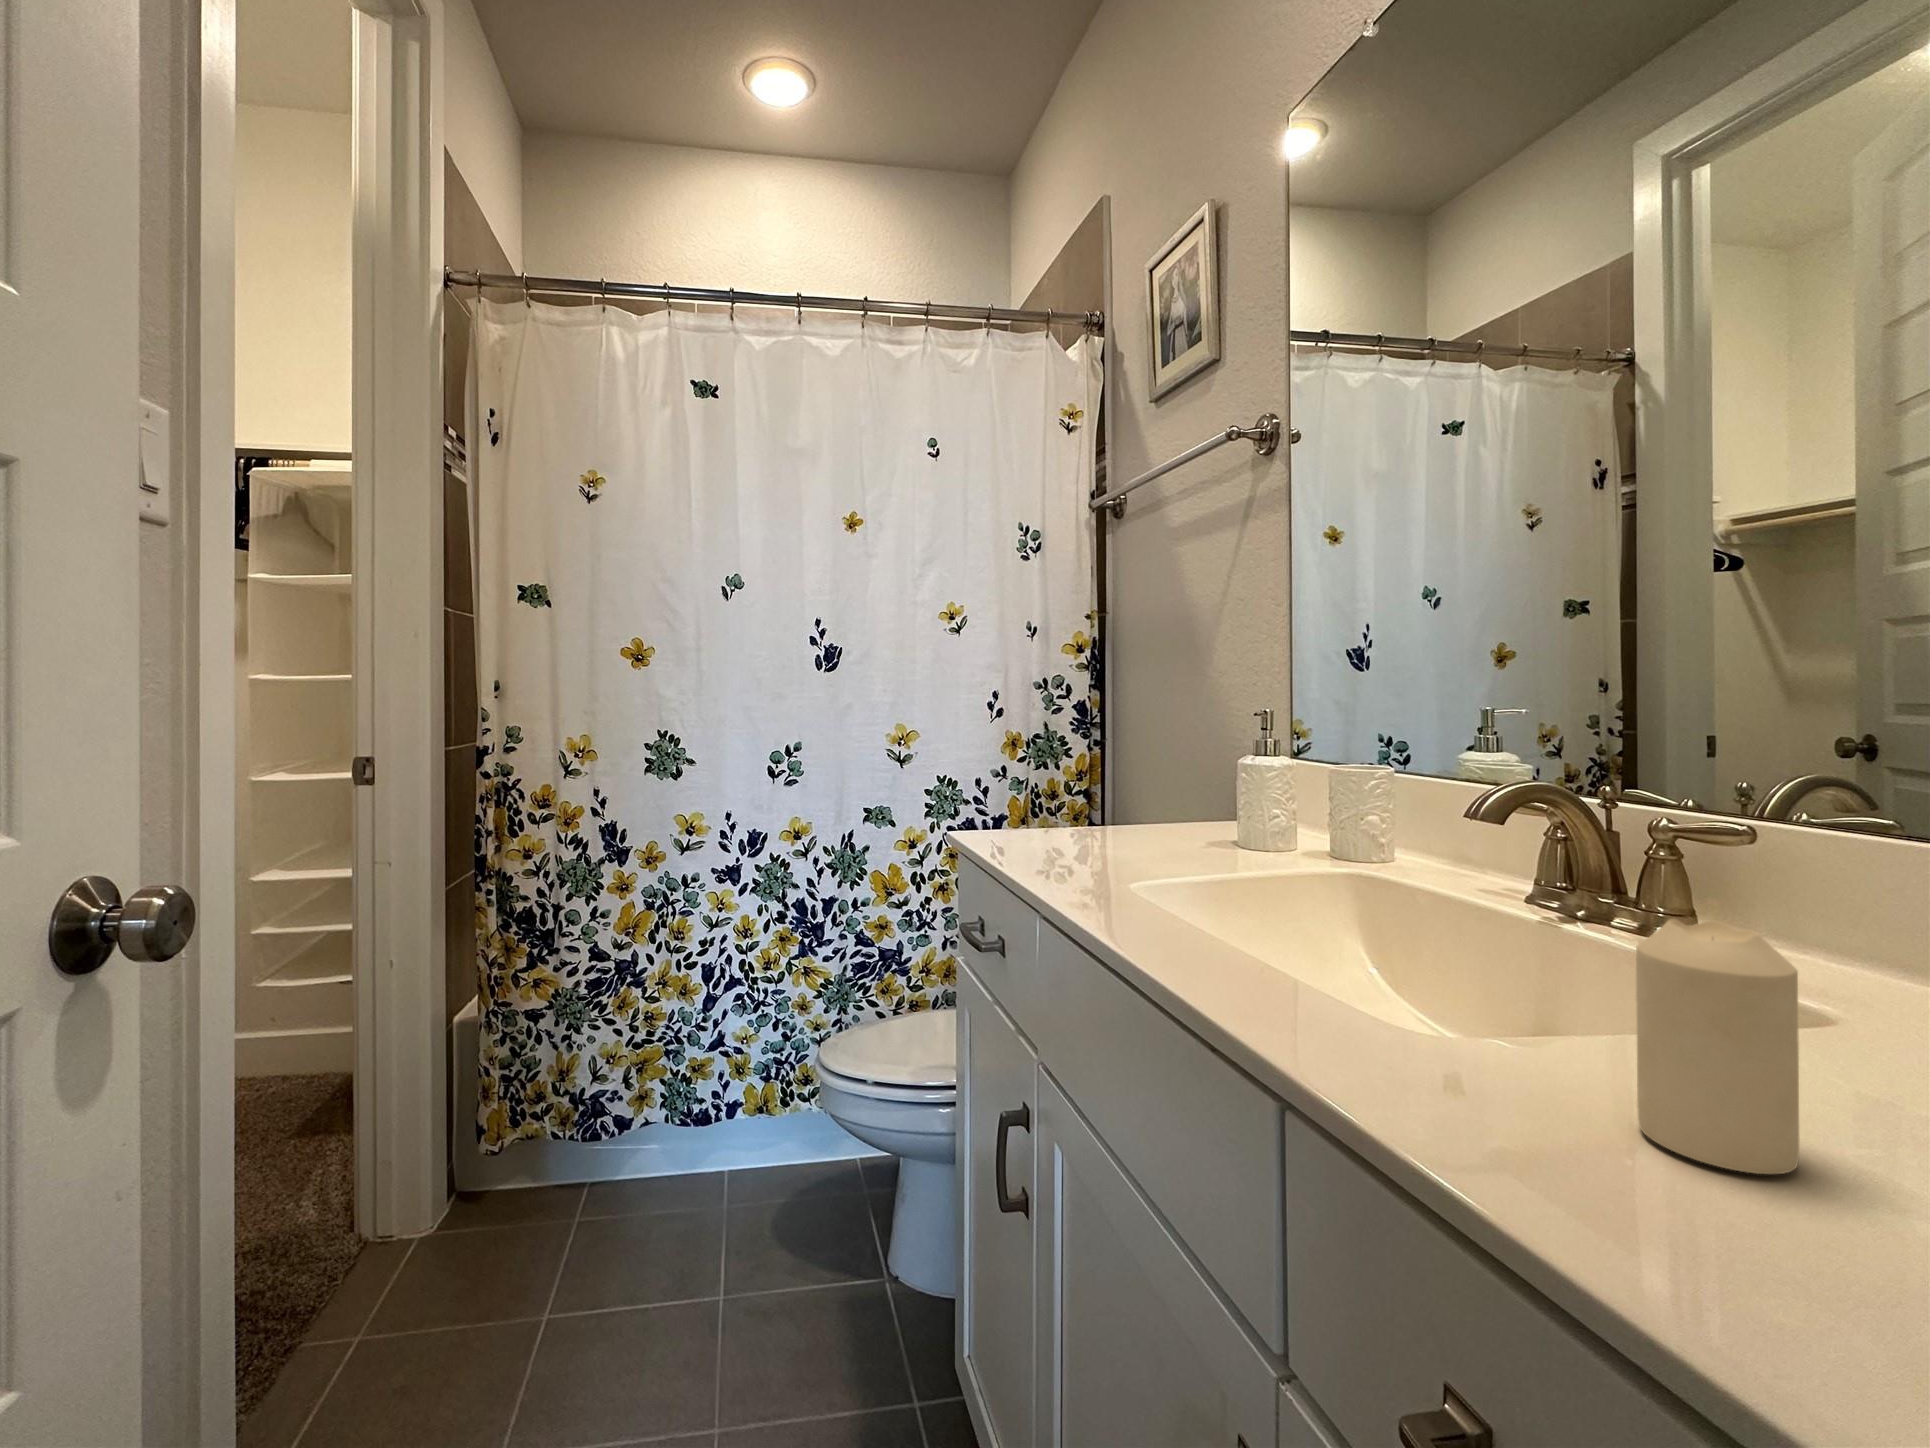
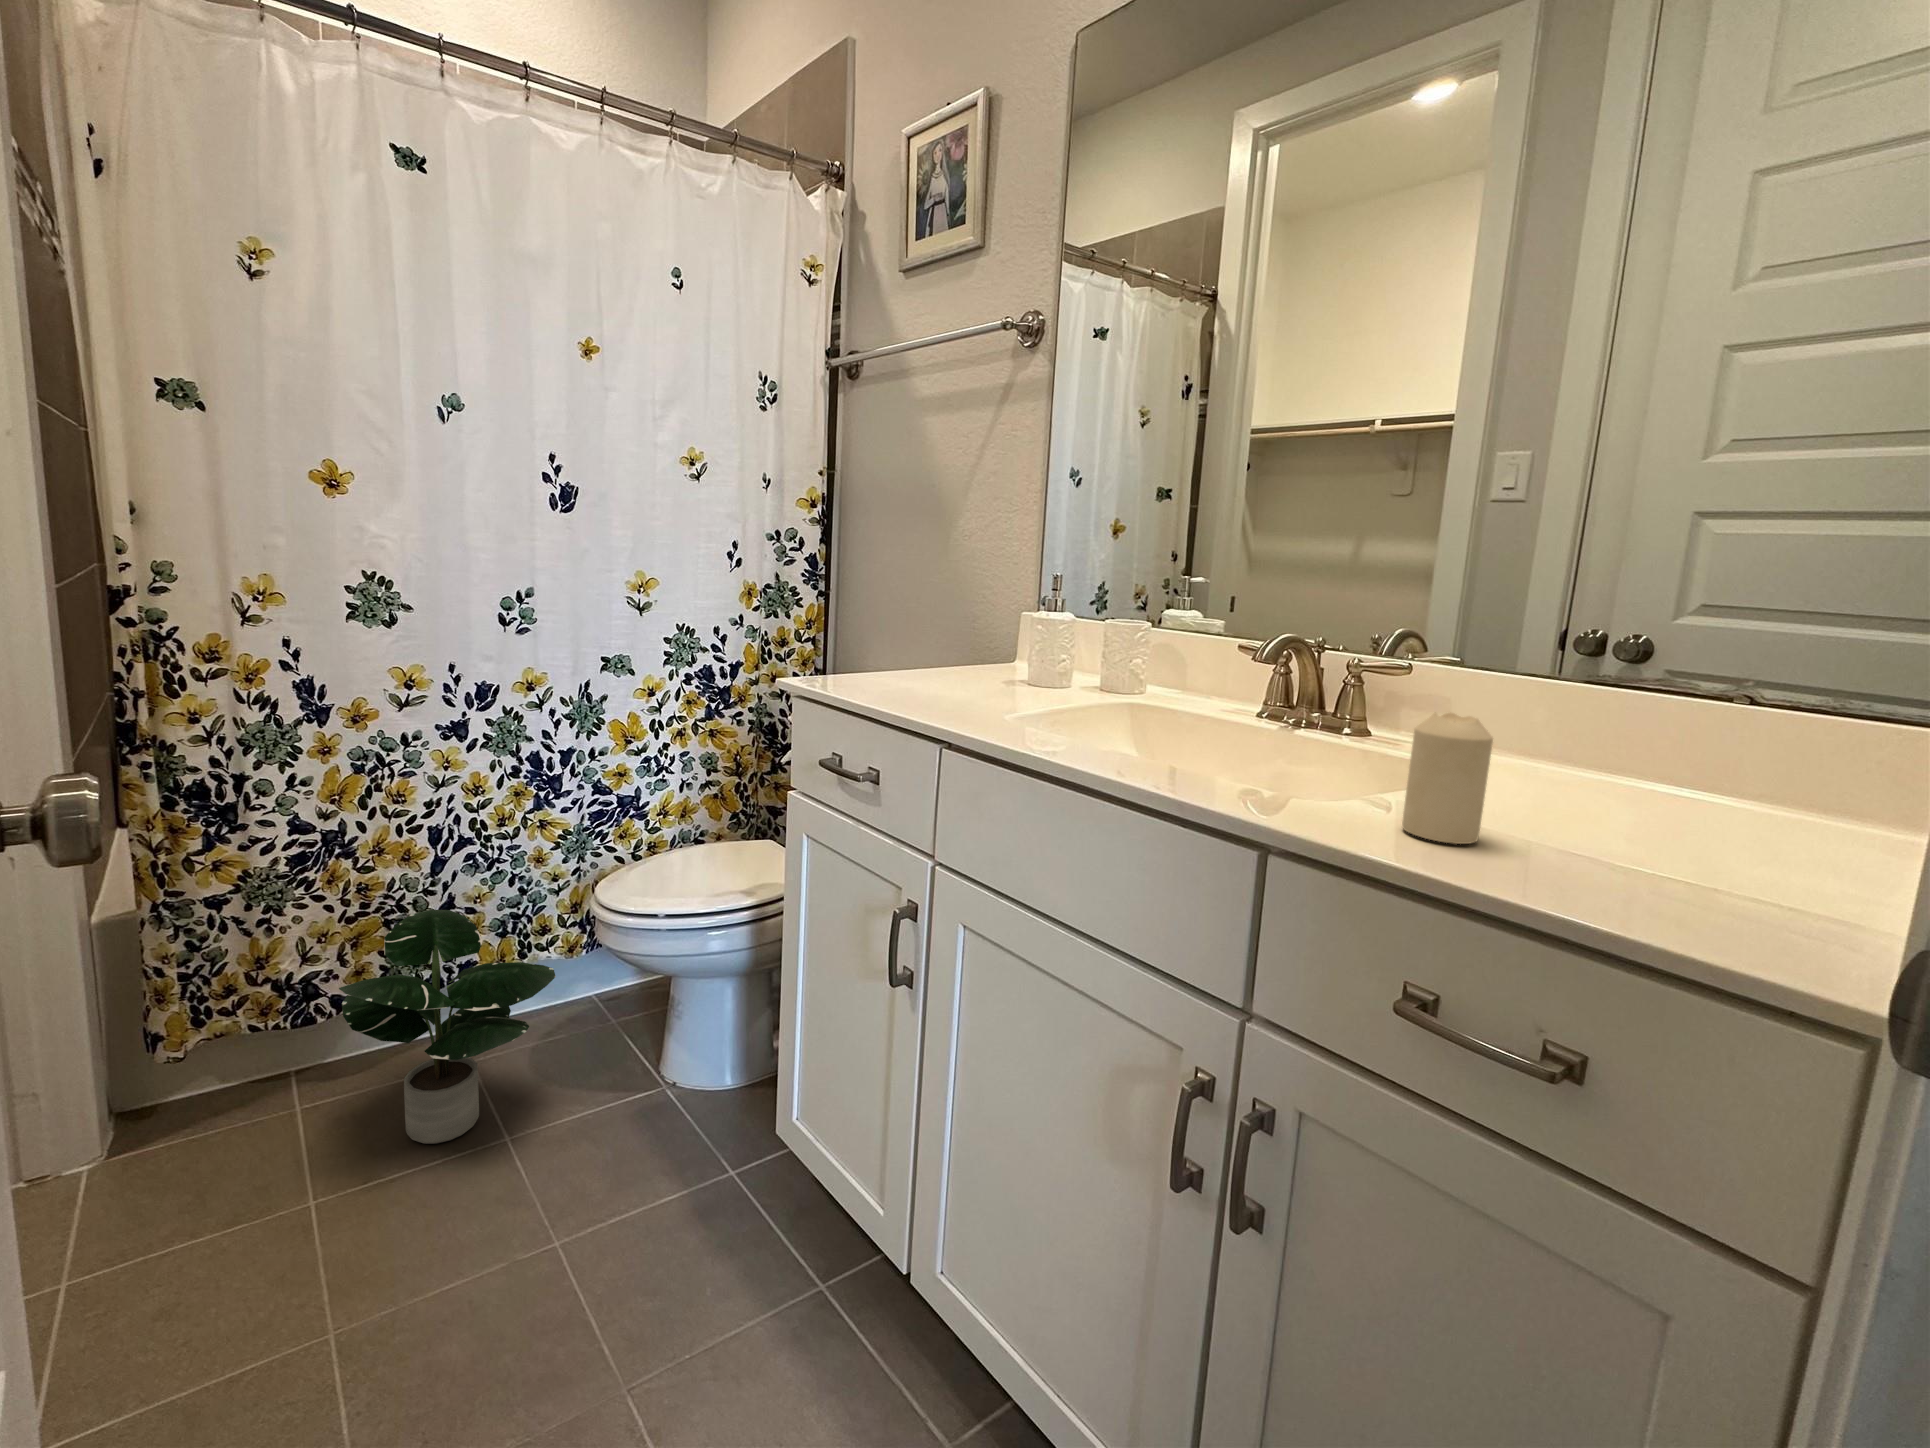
potted plant: none [595,1046,788,1290] -> present [339,910,556,1144]

